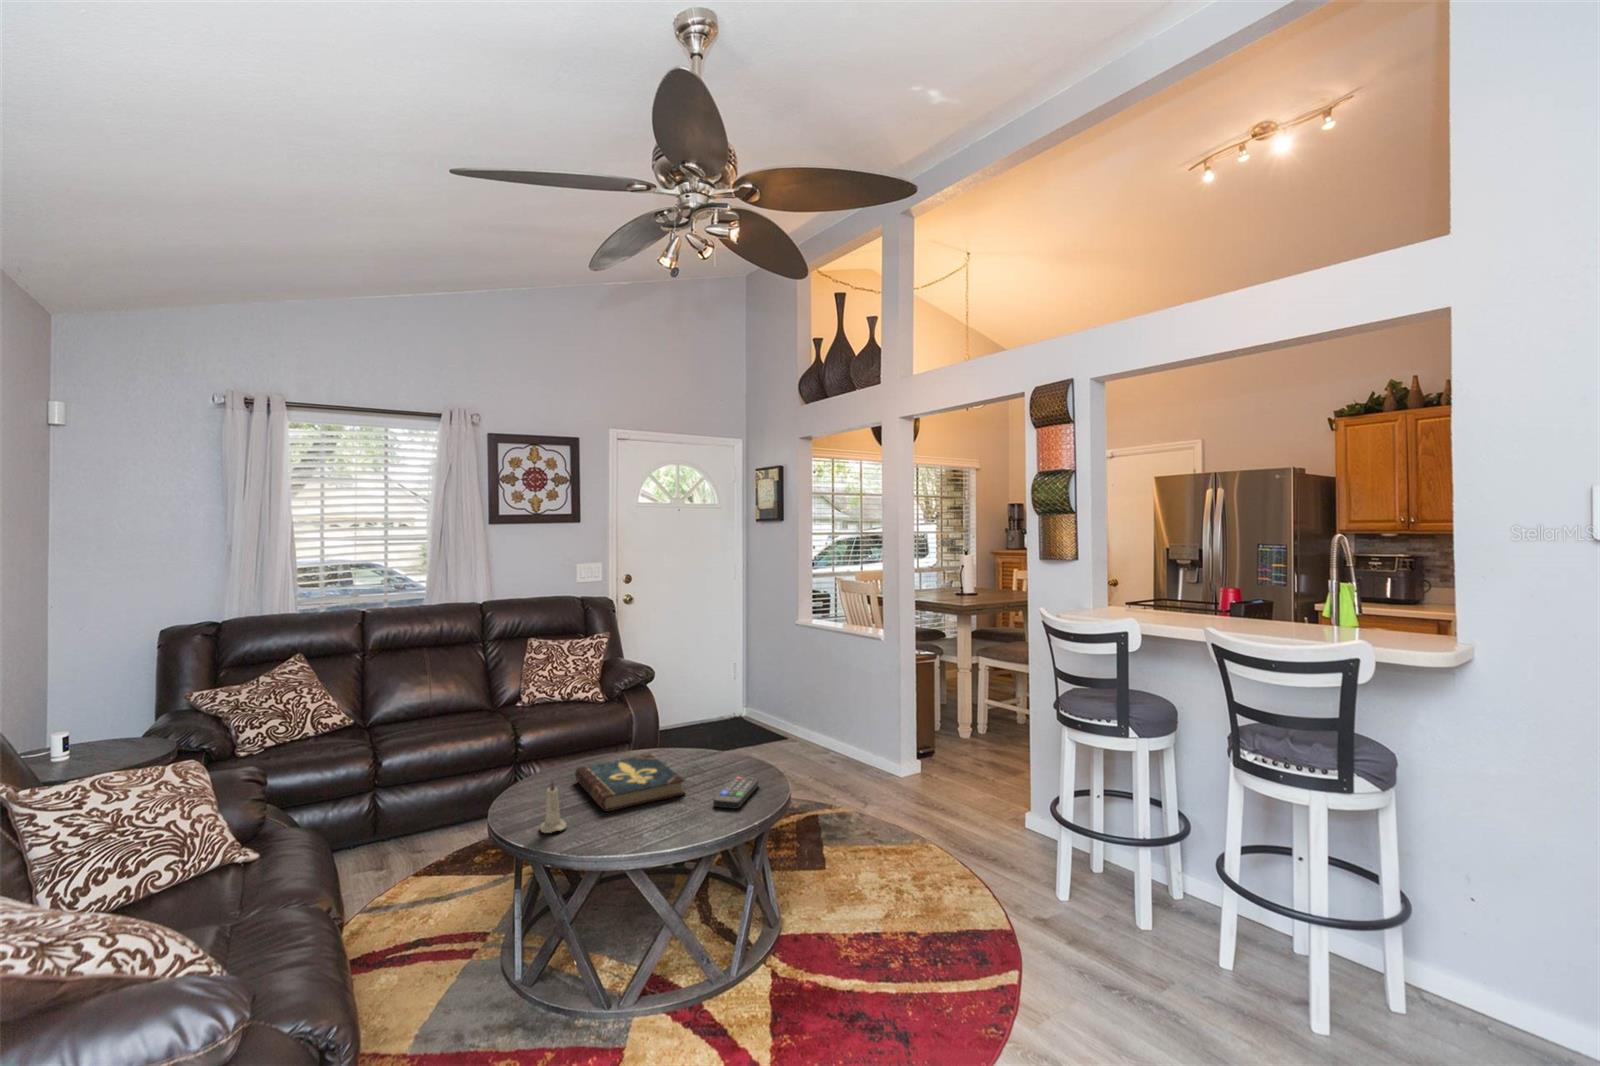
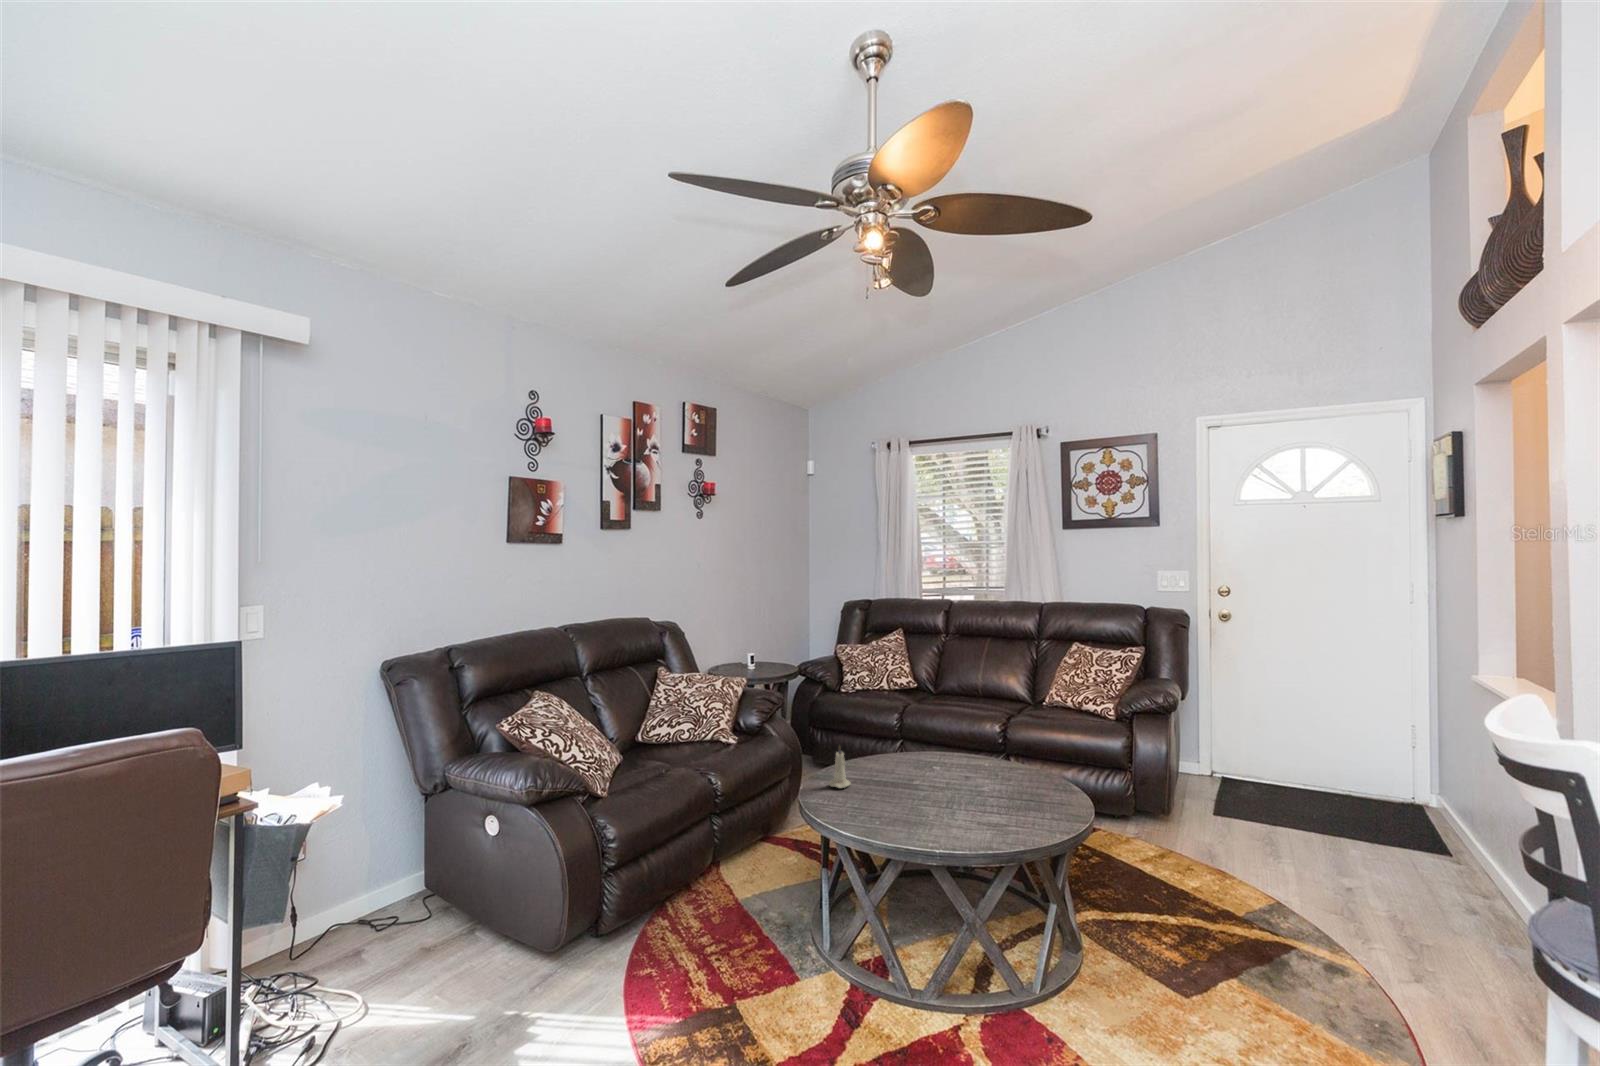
book: present [575,754,685,812] -> none [884,752,990,804]
remote control: present [713,777,758,809] -> none [954,807,1029,830]

